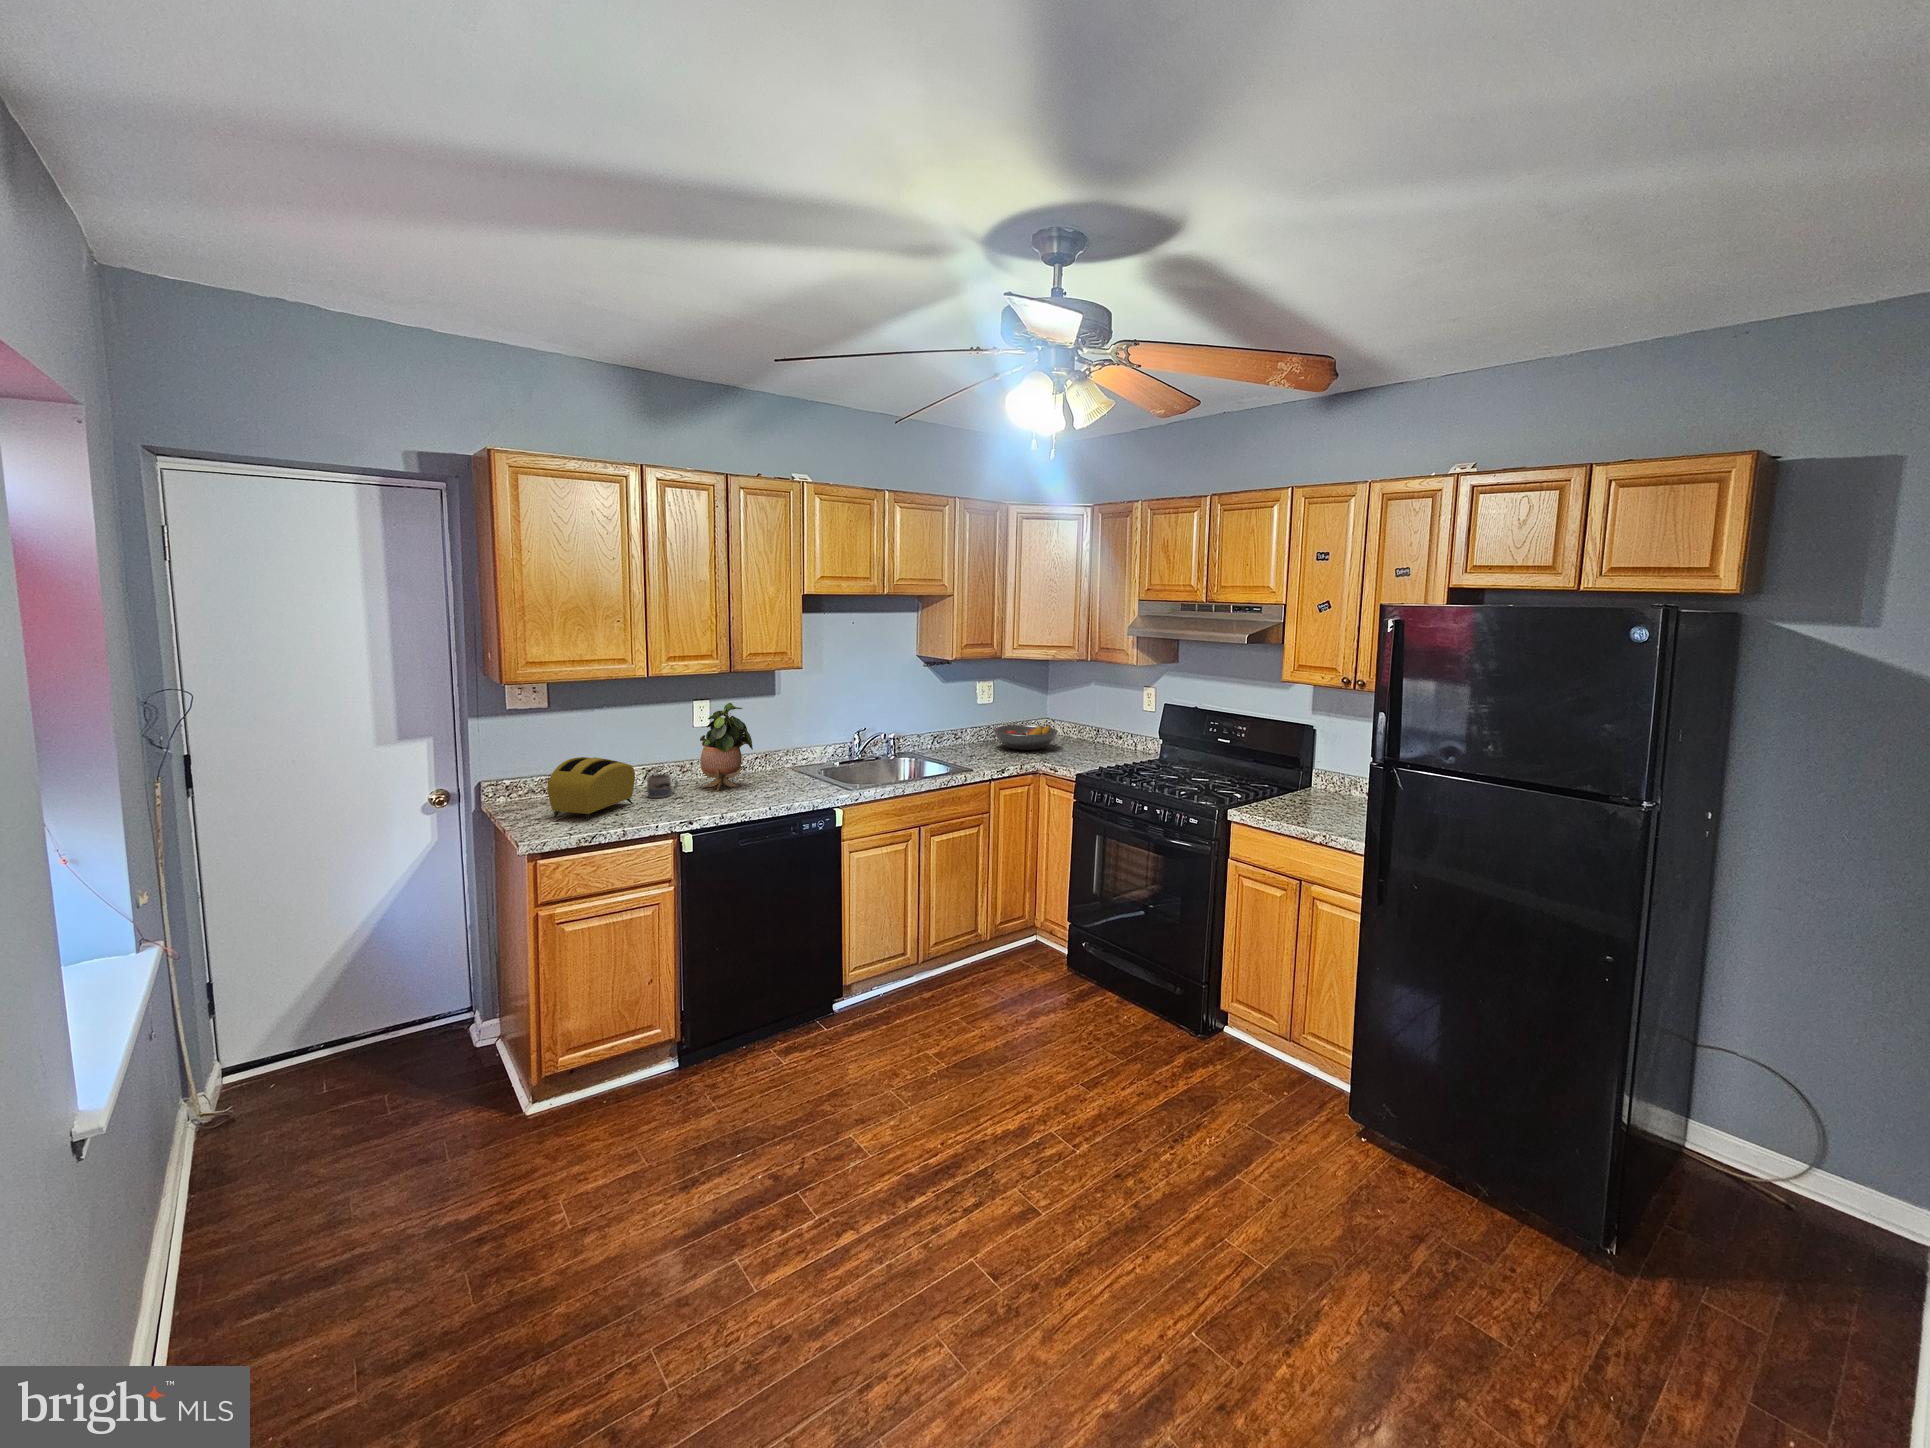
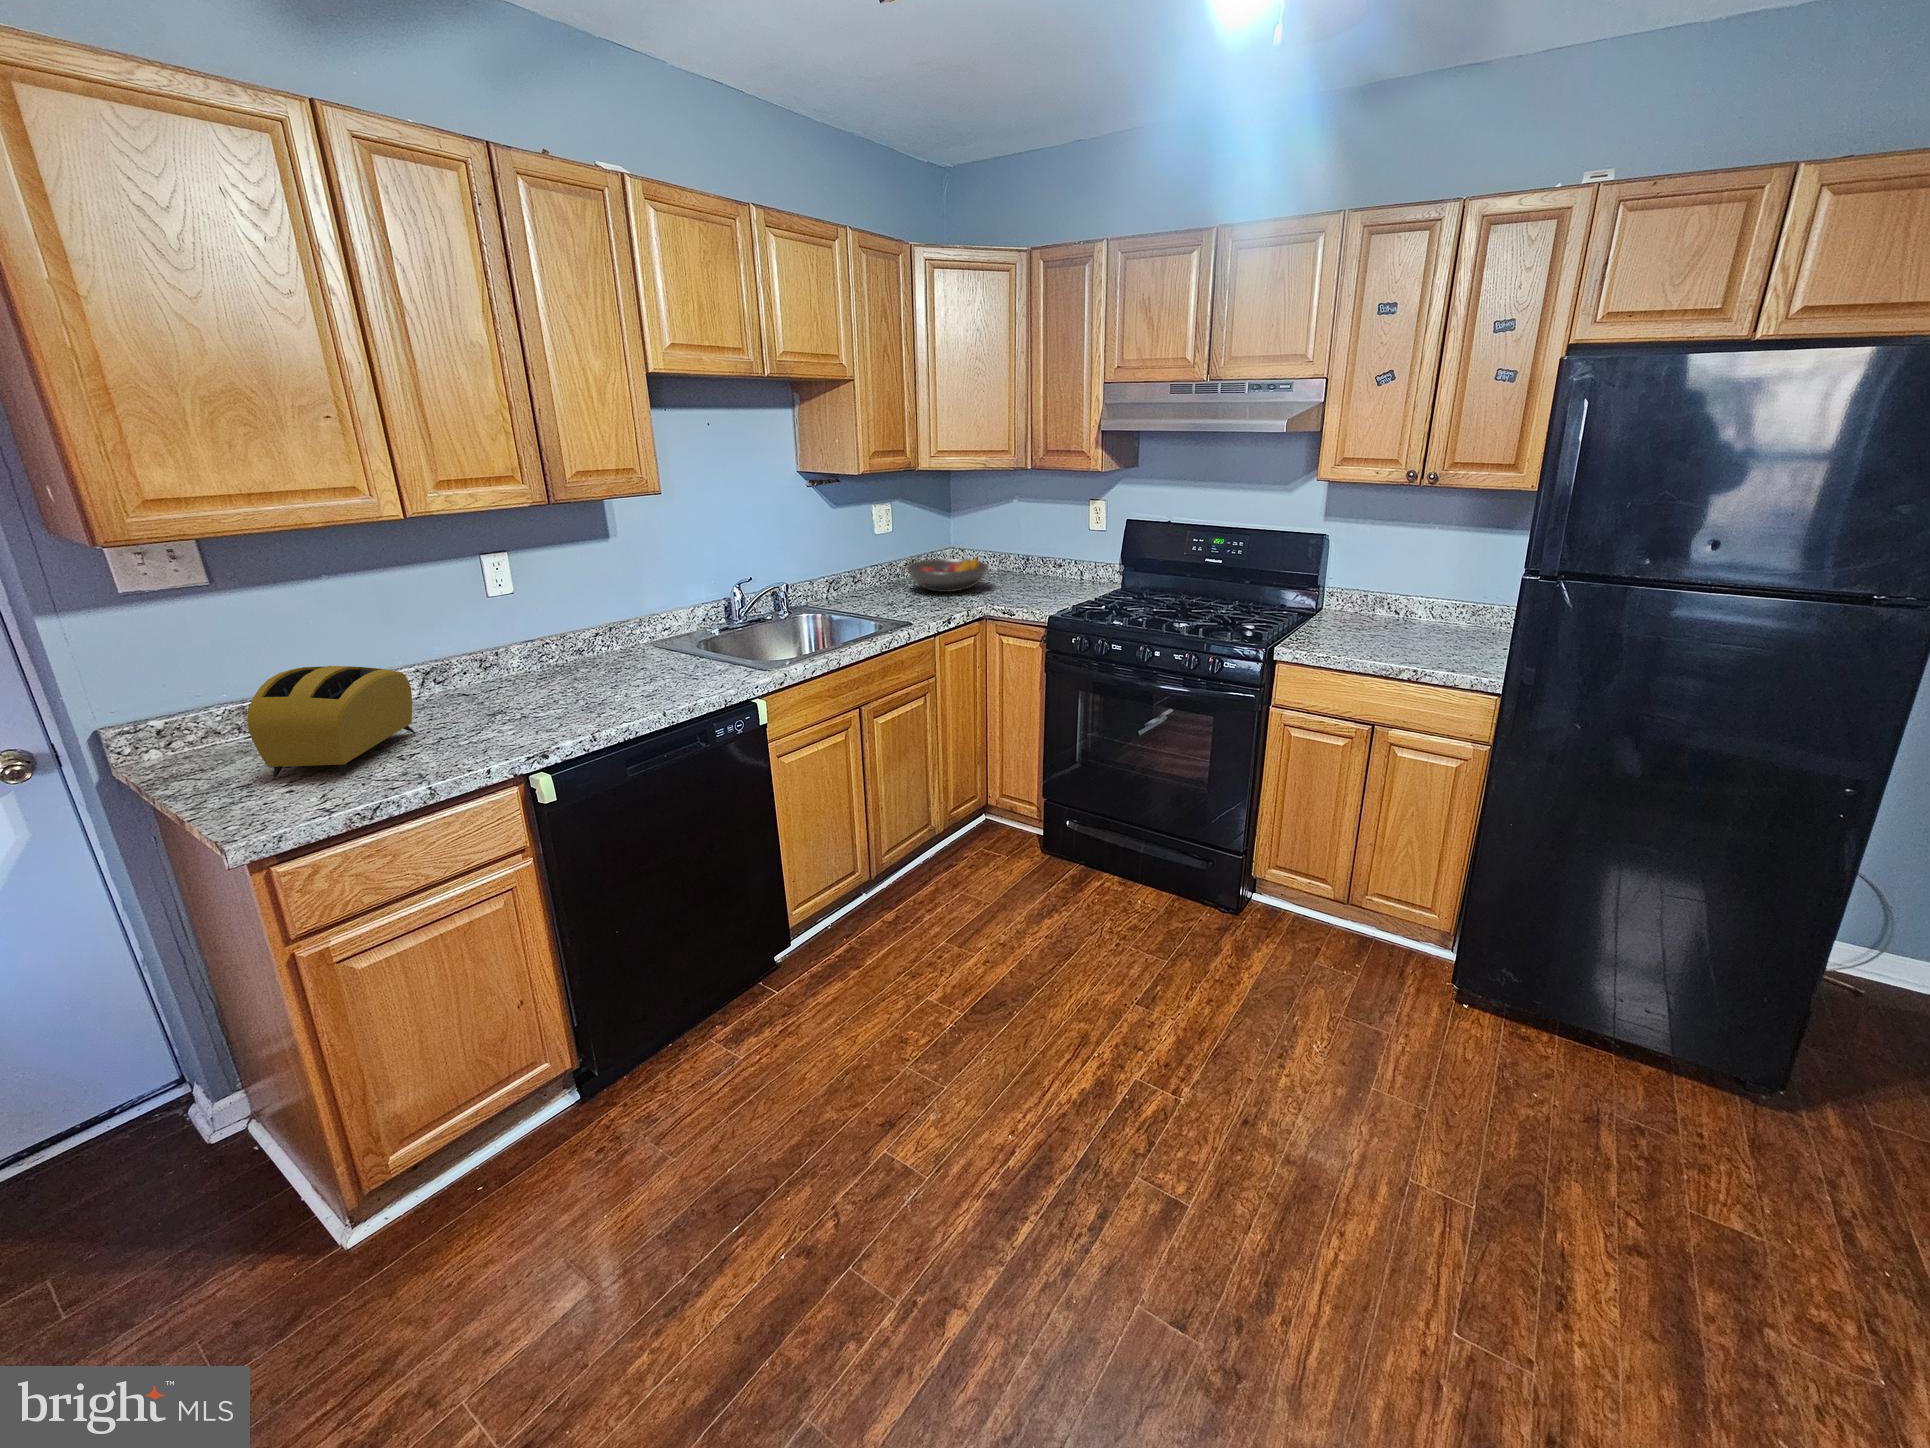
potted plant: present [700,703,753,791] -> none [506,555,598,694]
mug: present [647,774,678,798] -> none [430,678,484,718]

